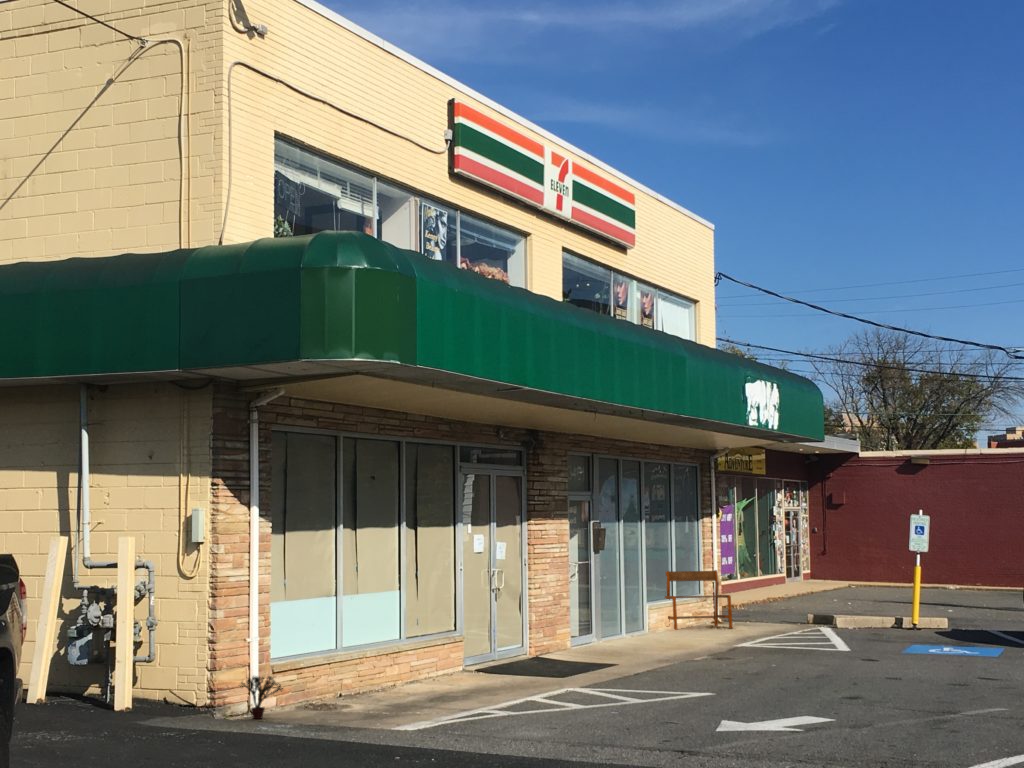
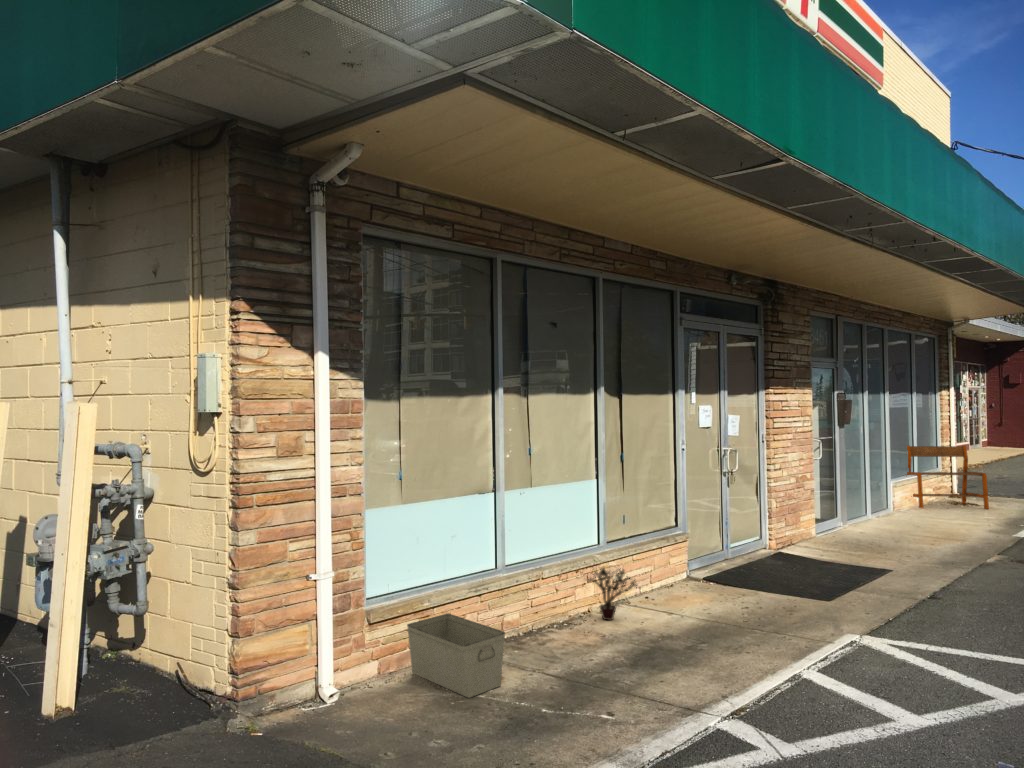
storage bin: none [293,672,357,710] -> present [407,613,505,698]
potted plant: present [240,676,283,719] -> present [588,568,637,620]

